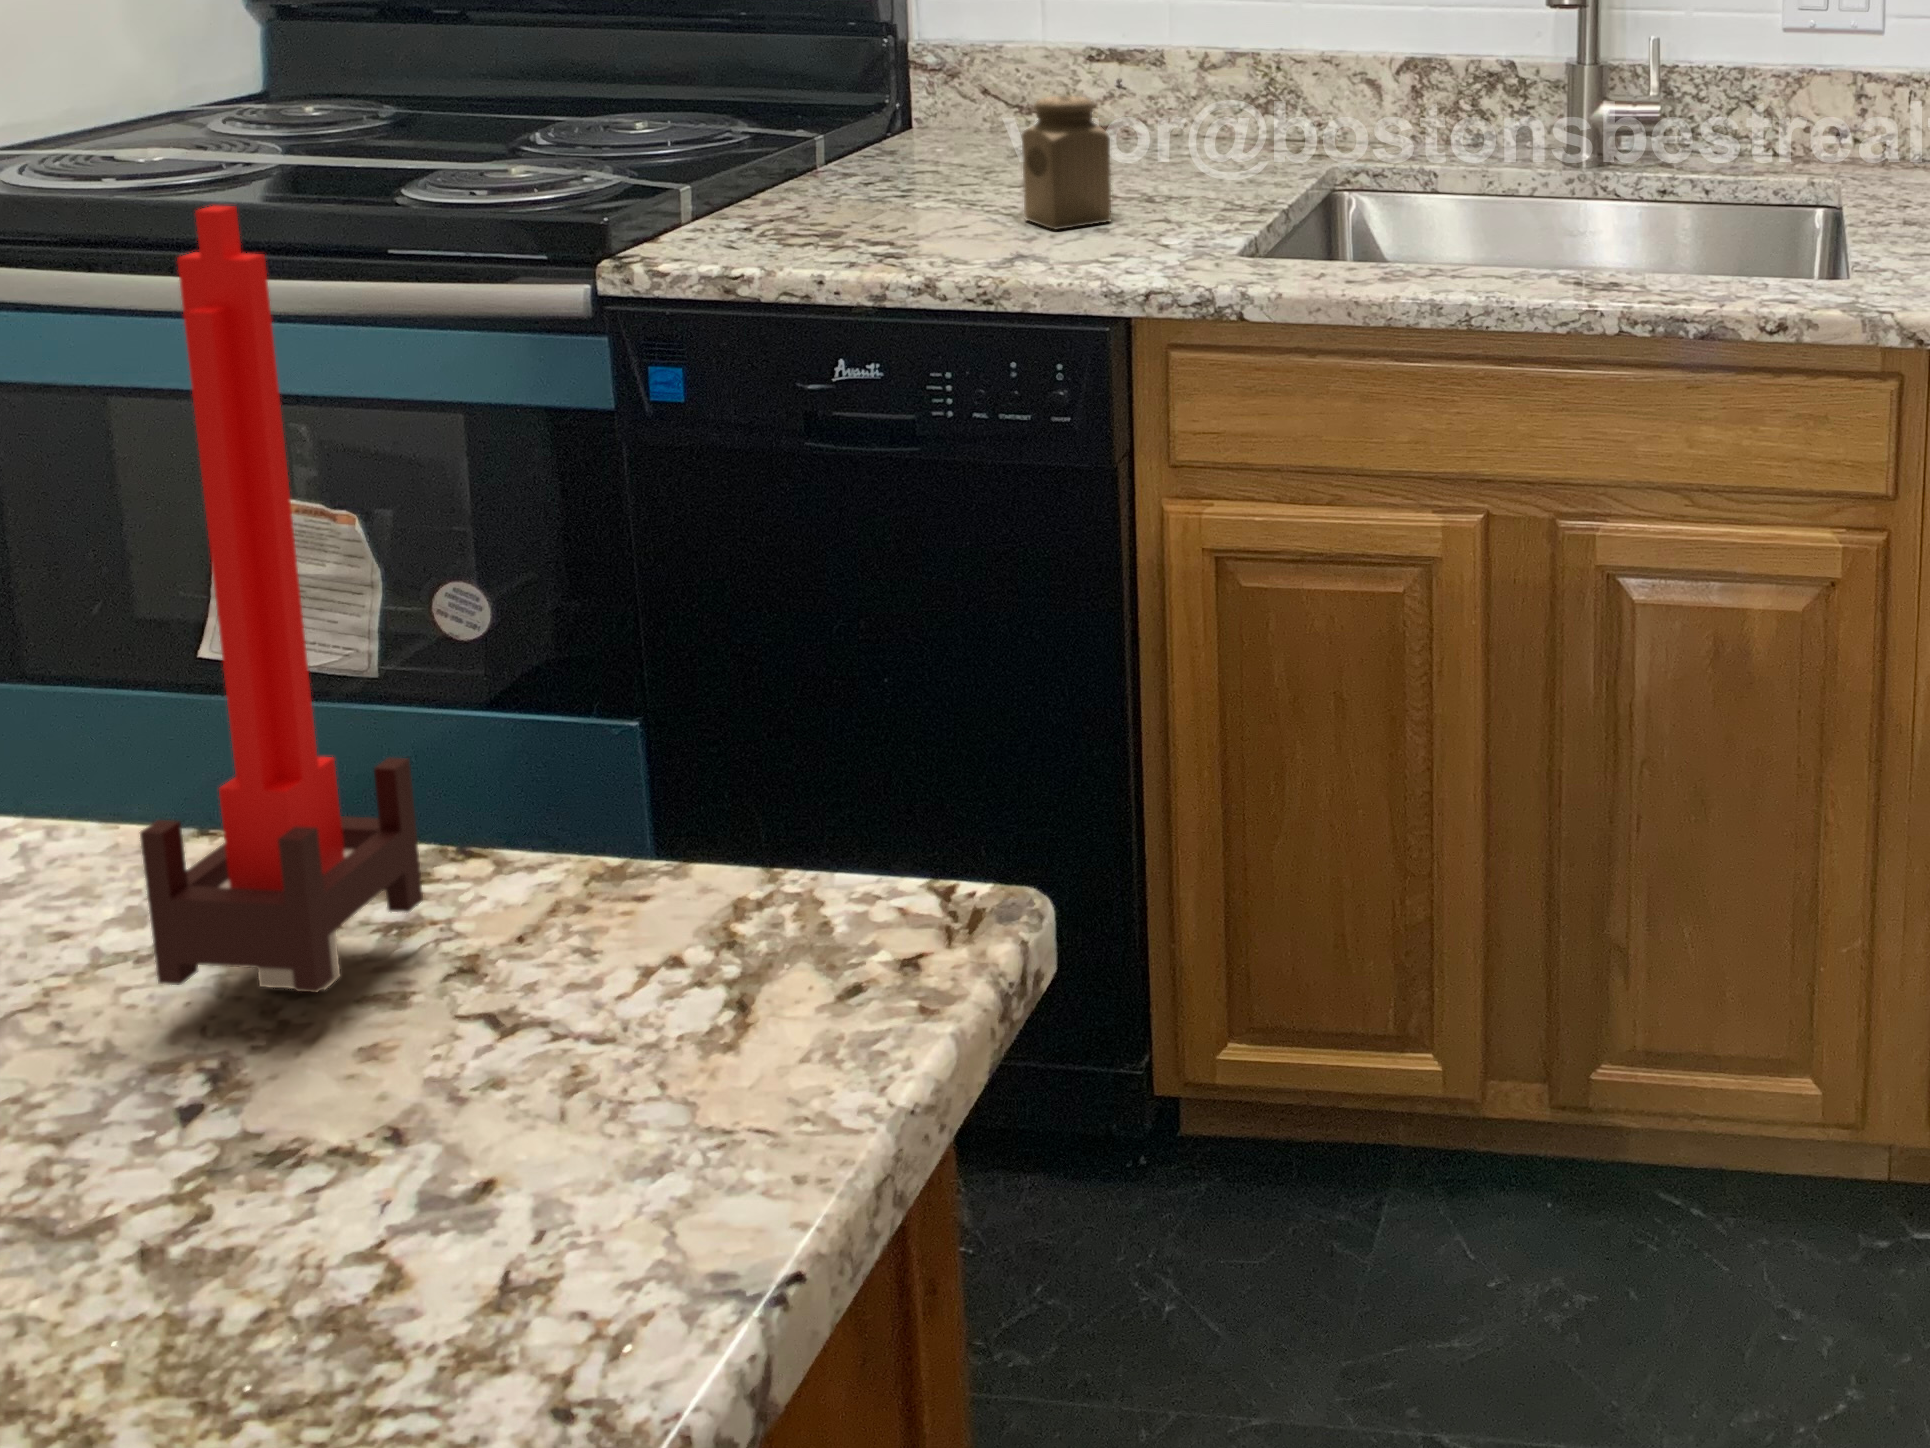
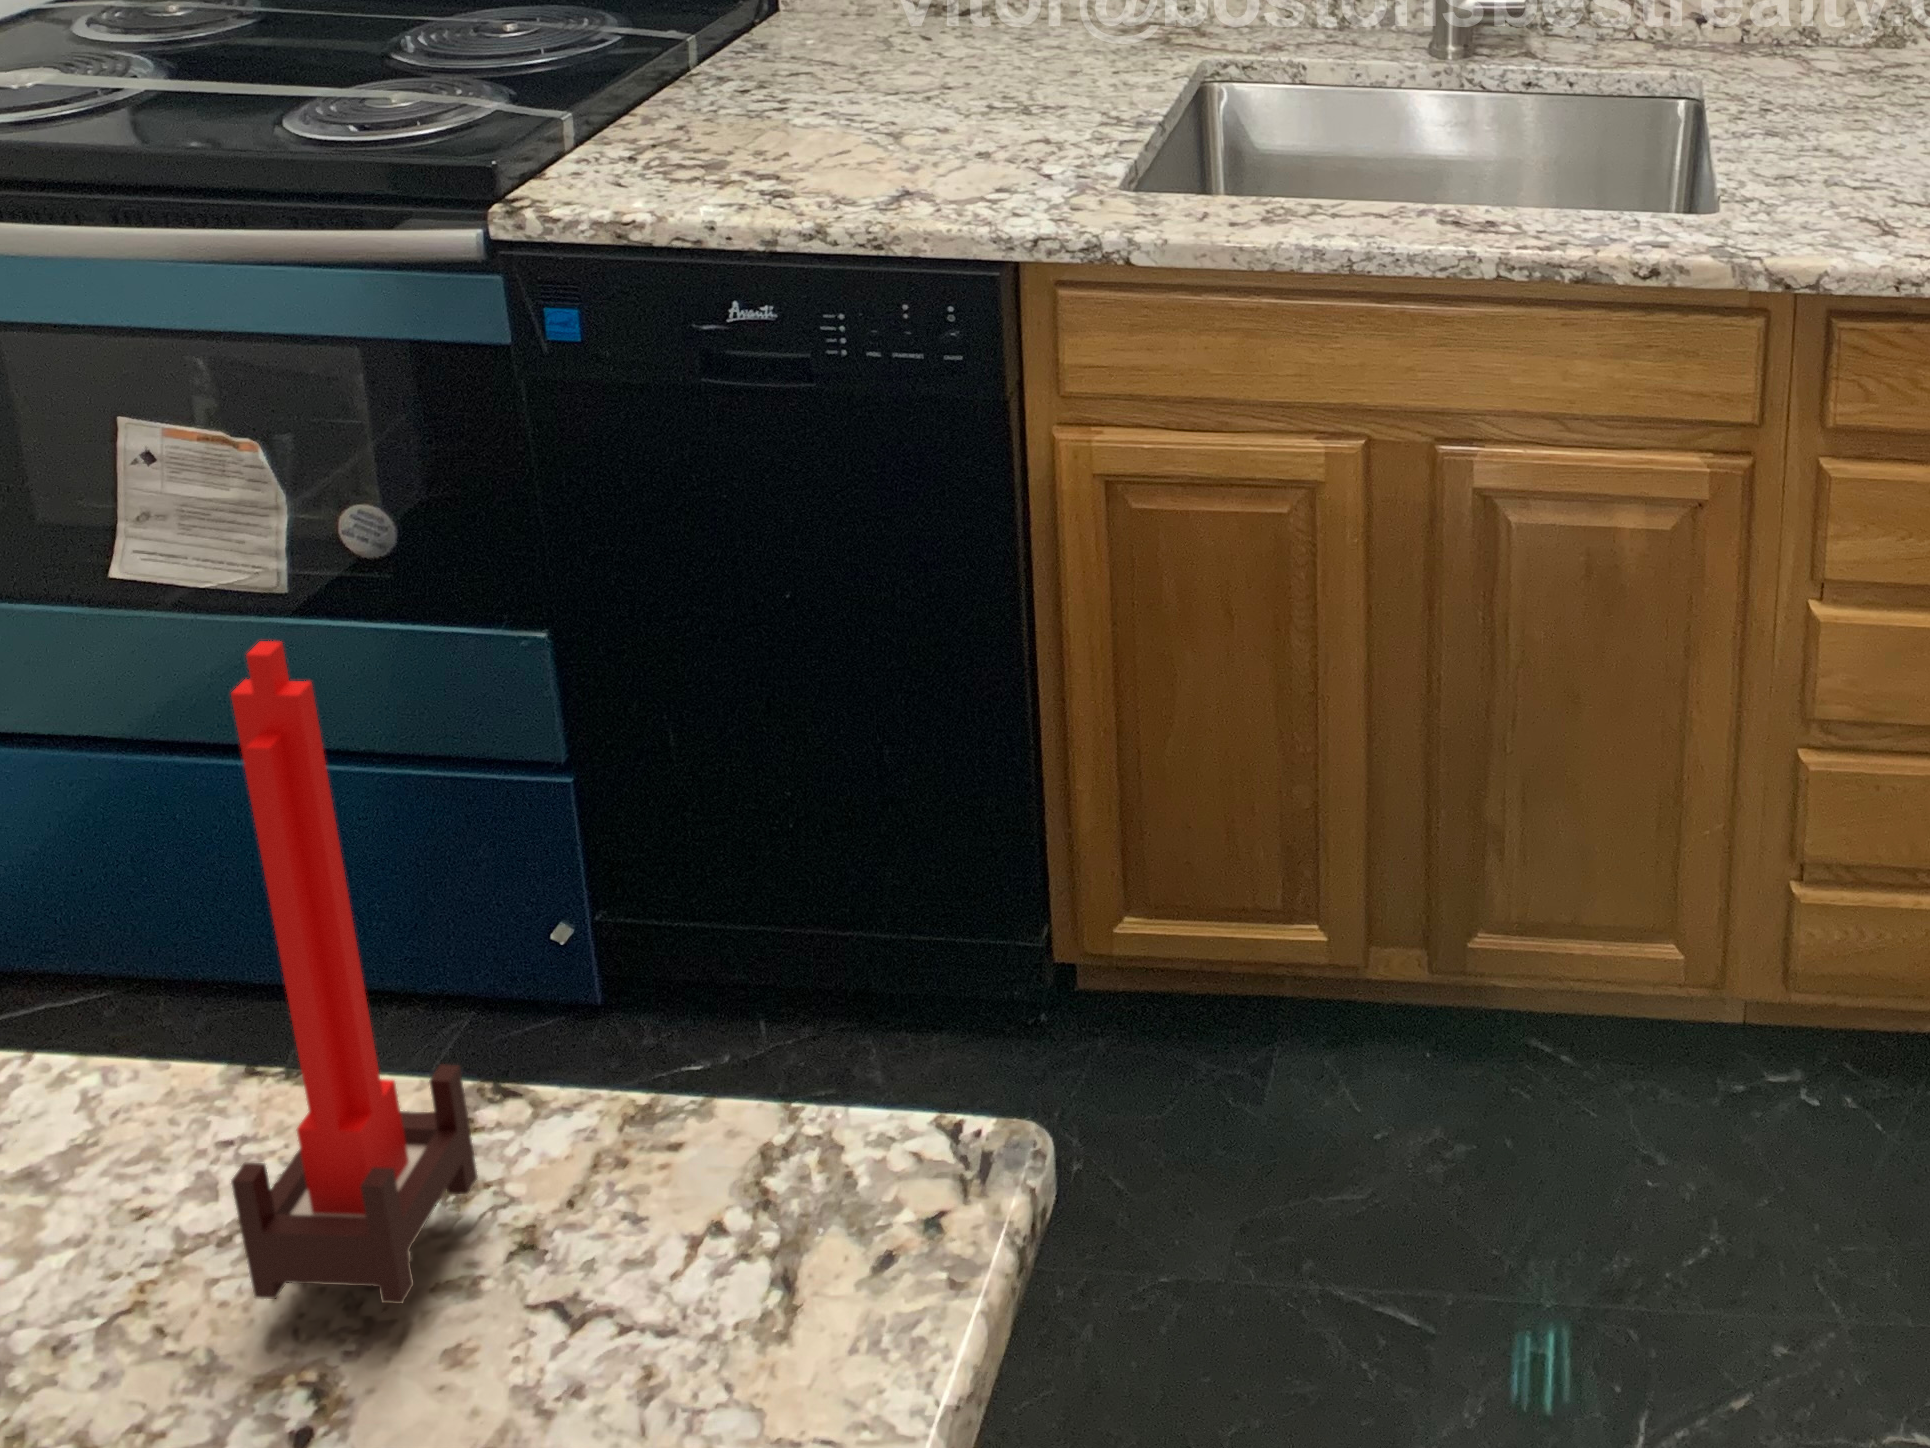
salt shaker: present [1022,96,1111,229] -> none [896,19,989,158]

